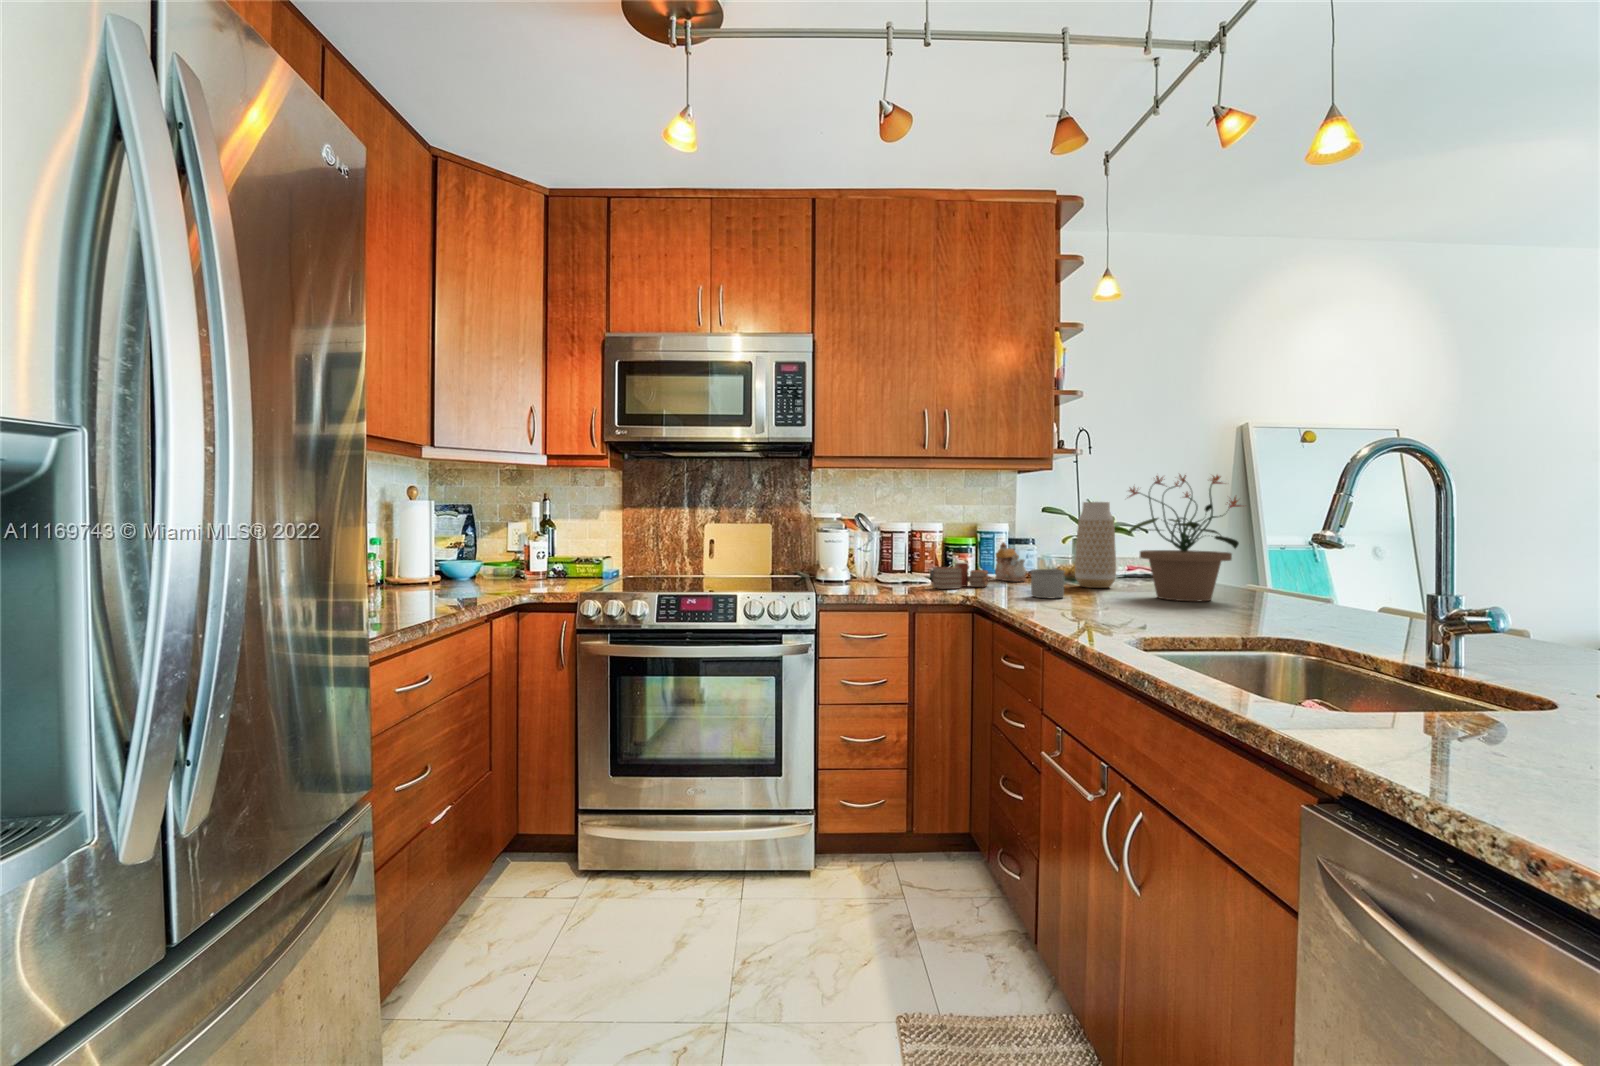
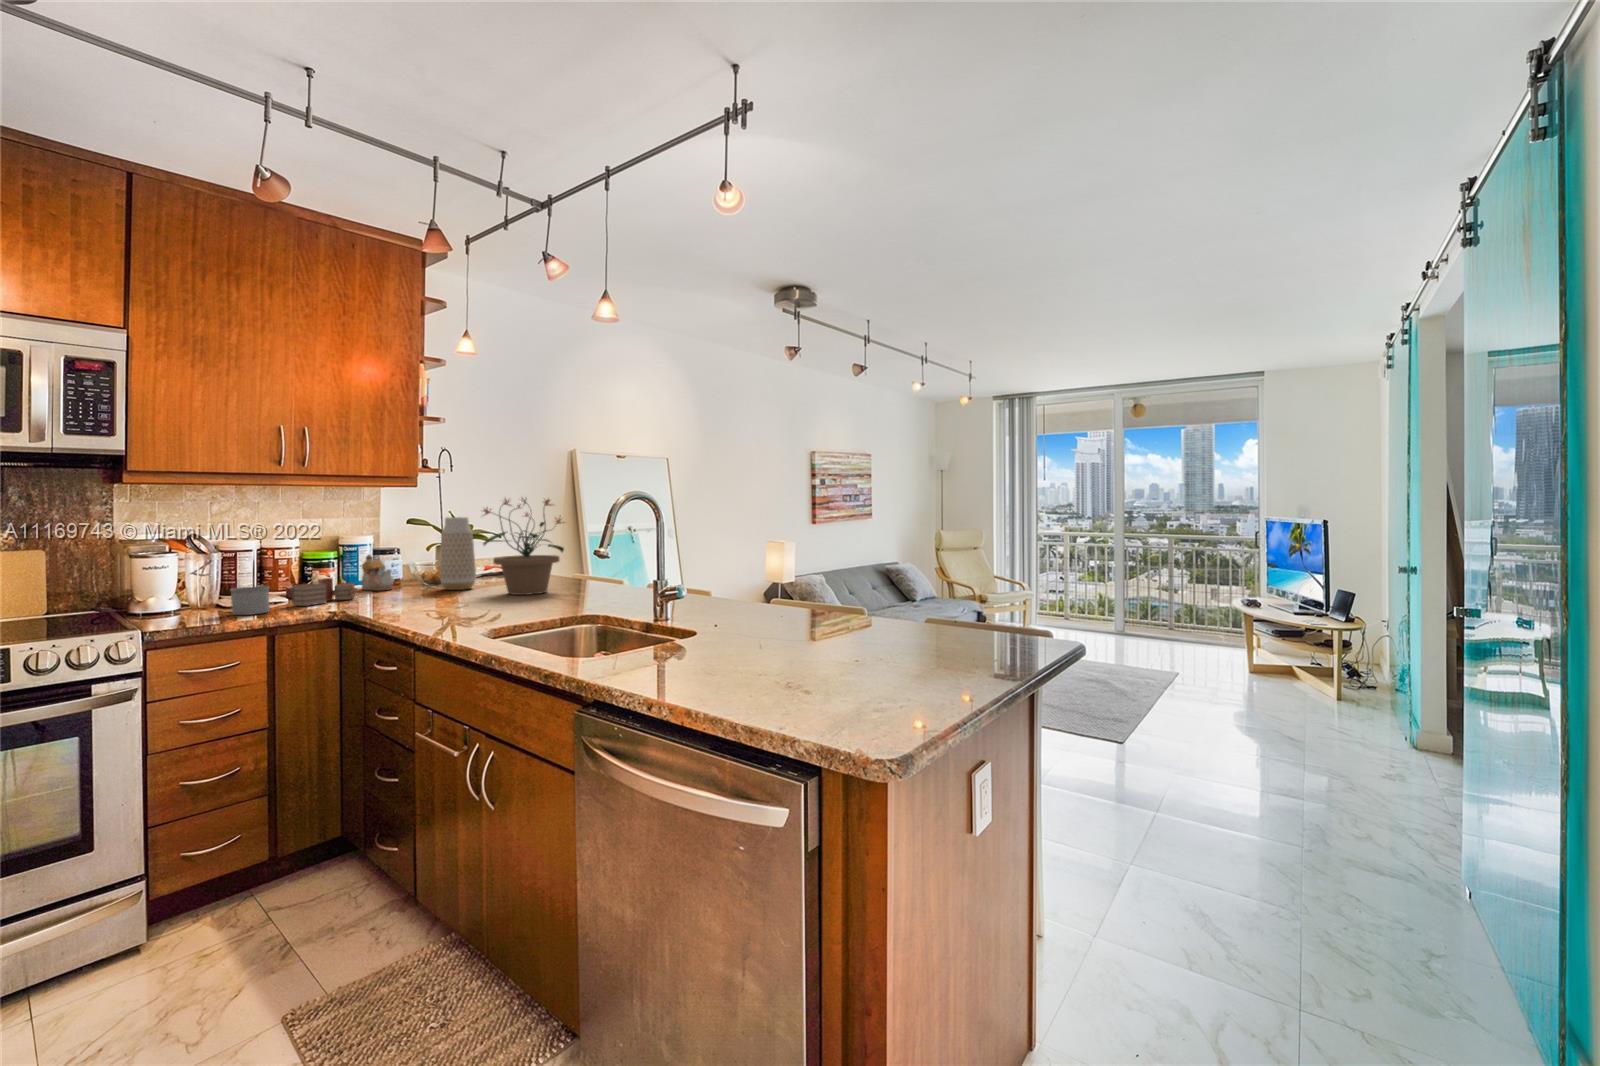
mug: present [1031,568,1065,598] -> present [230,585,270,615]

